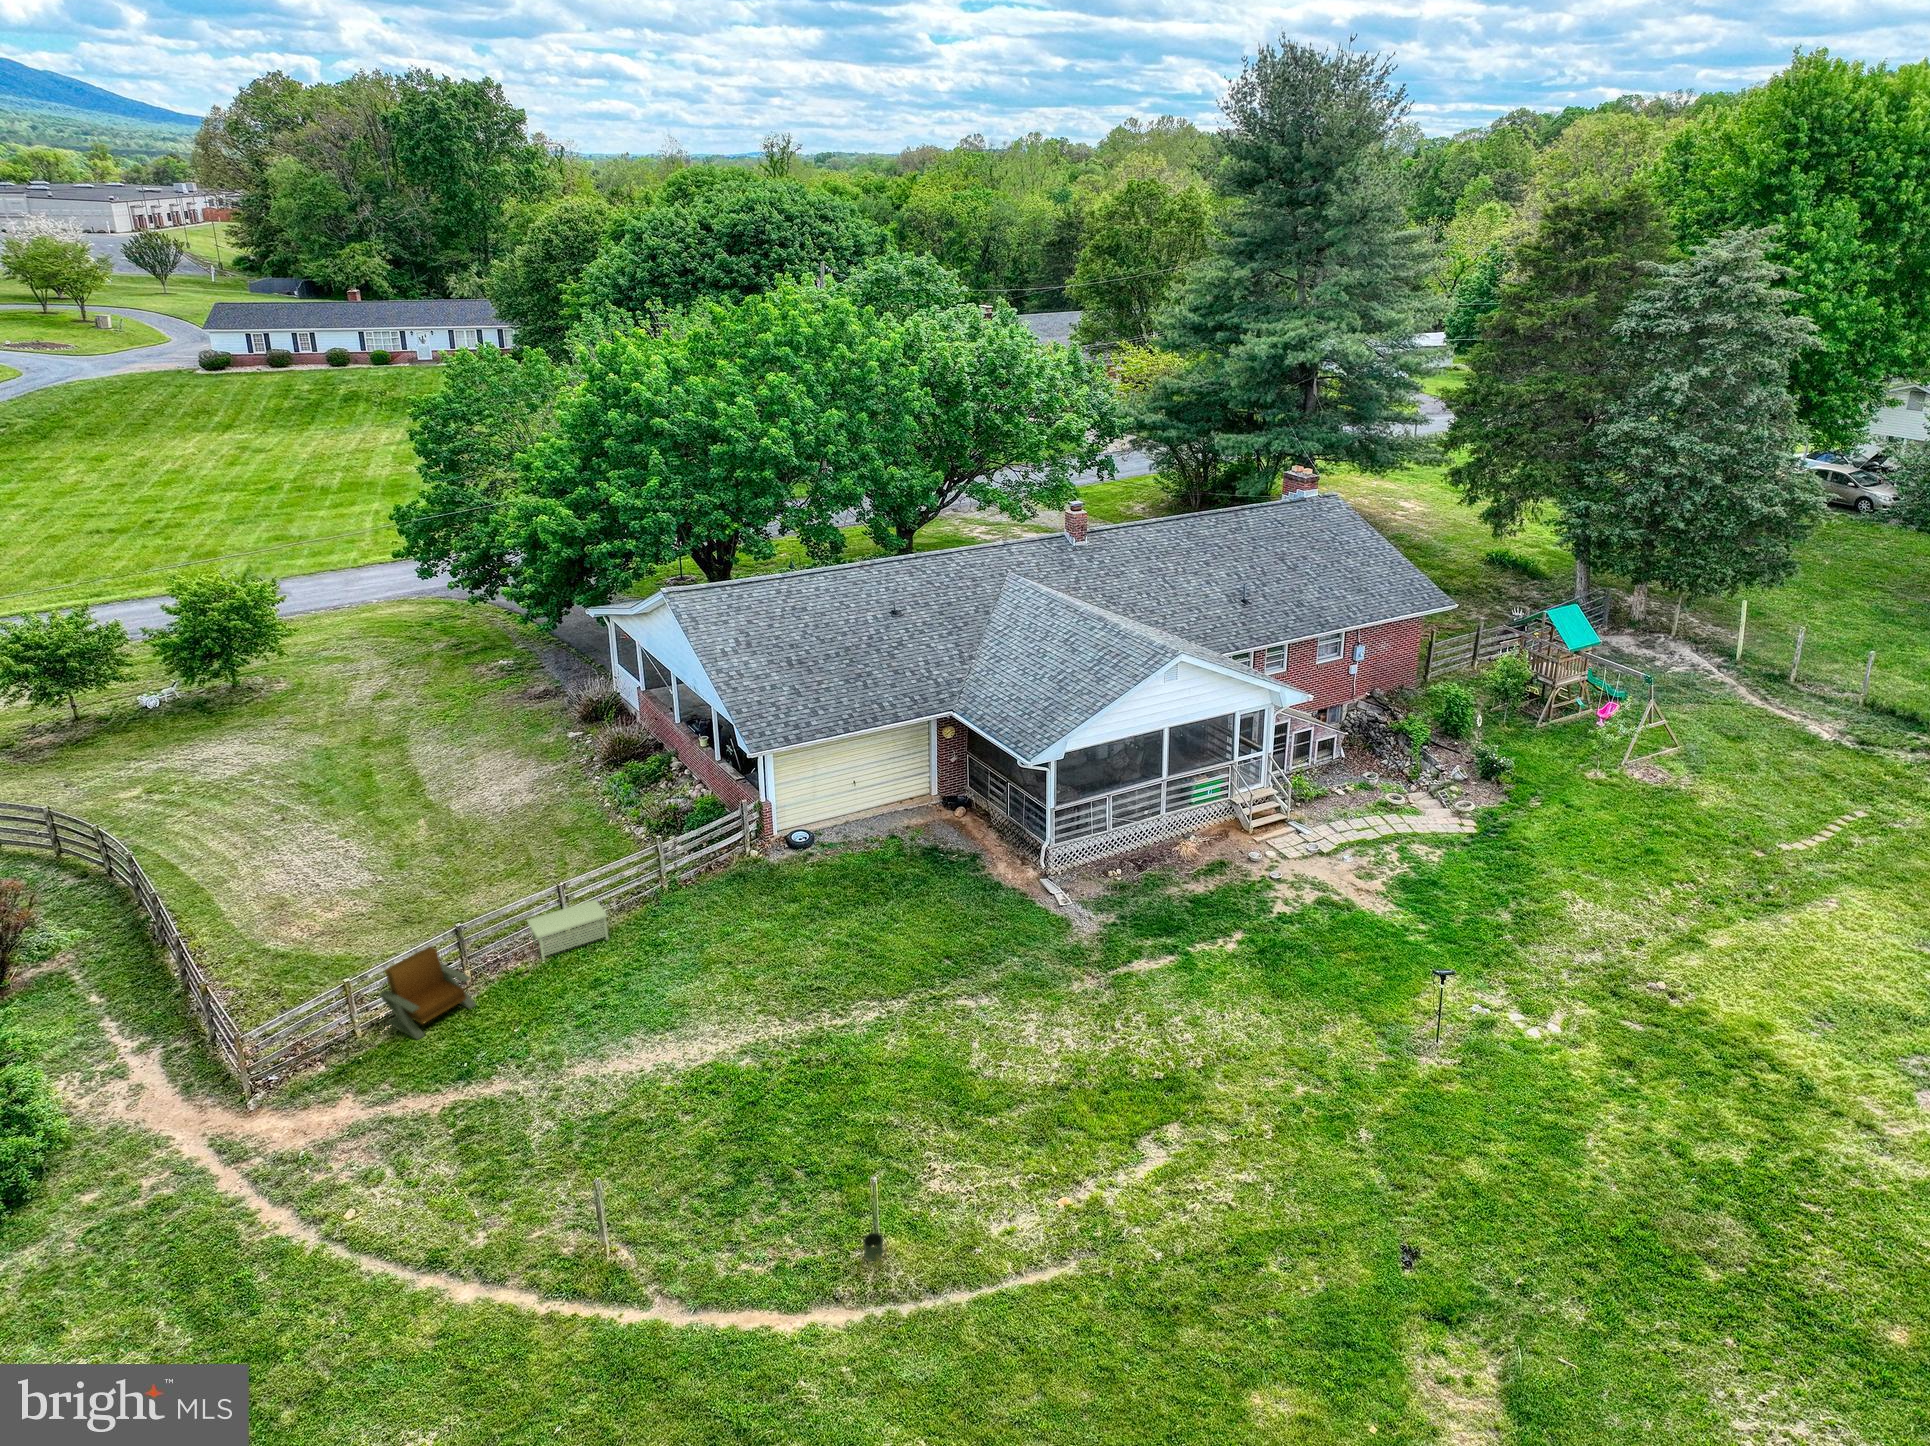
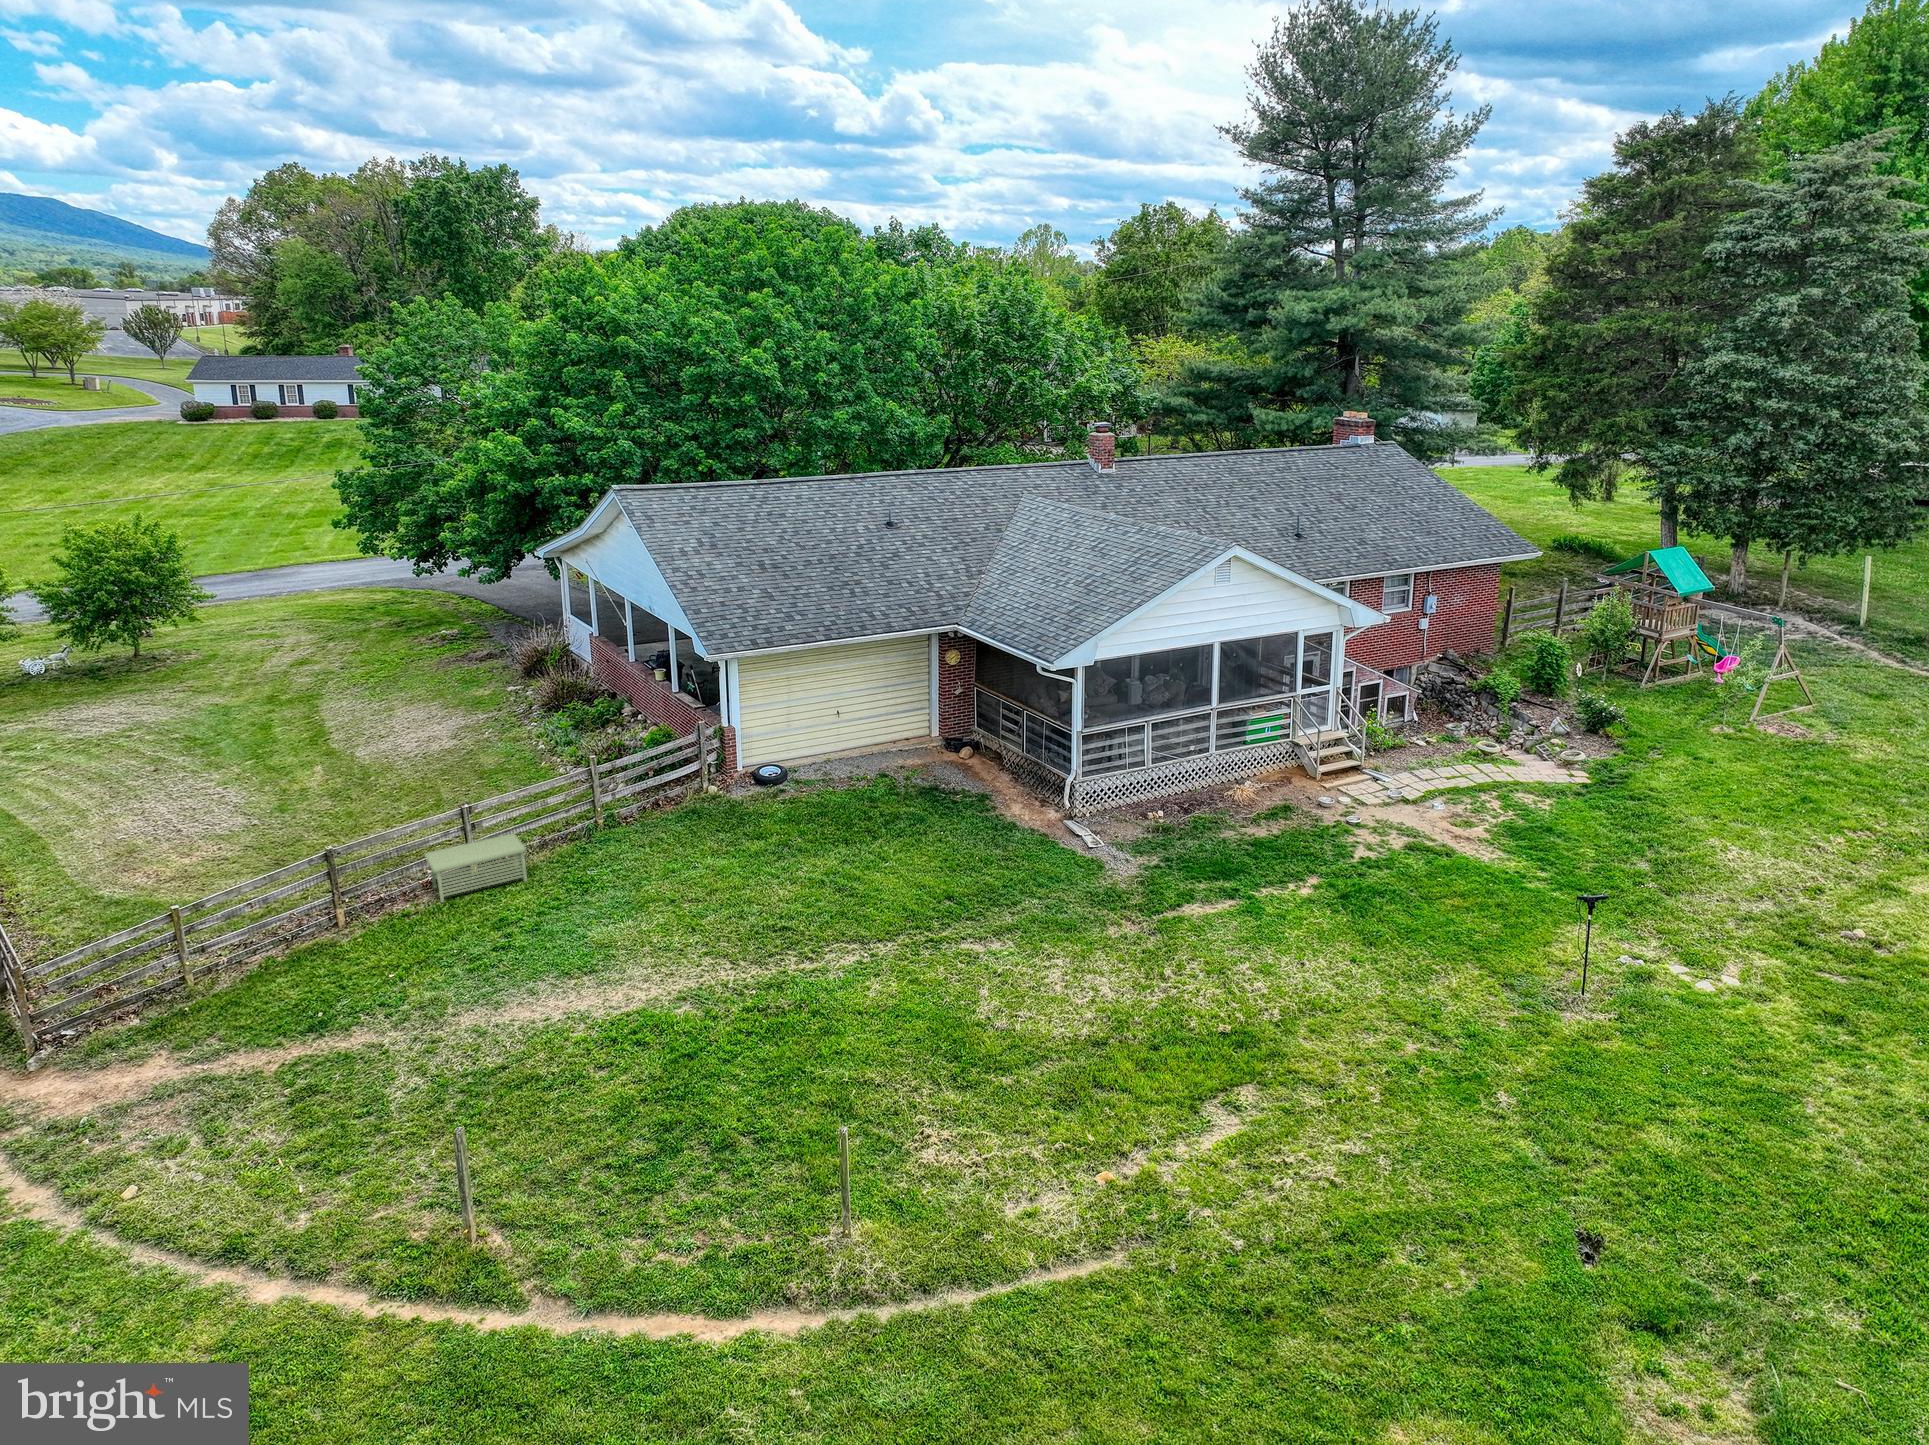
lounge chair: present [379,947,476,1040] -> none [219,872,349,986]
planter: present [860,1232,887,1271] -> none [823,1208,861,1264]

